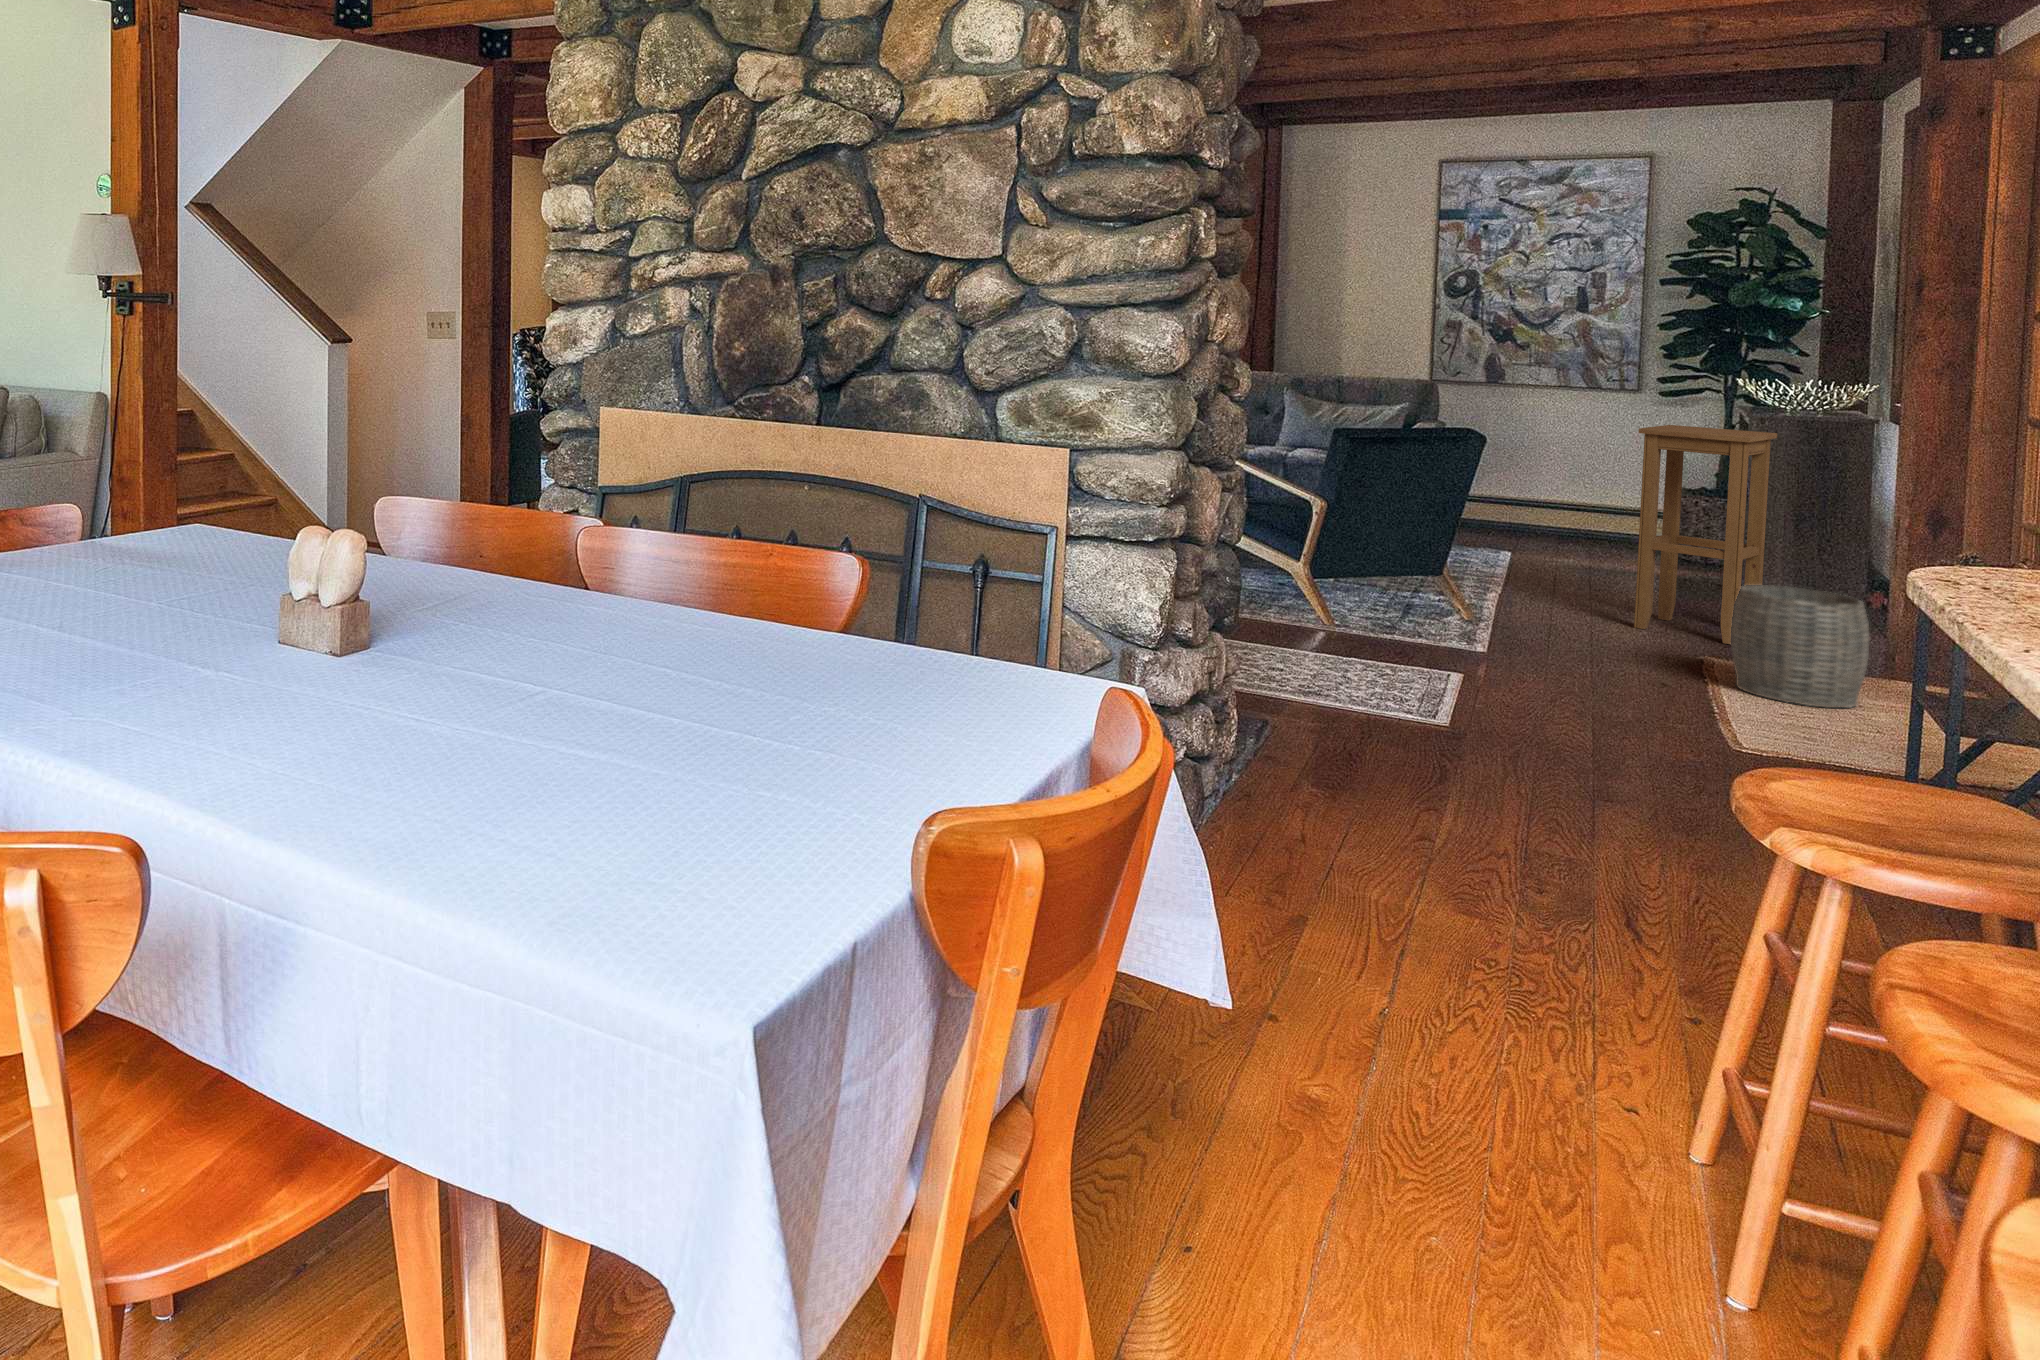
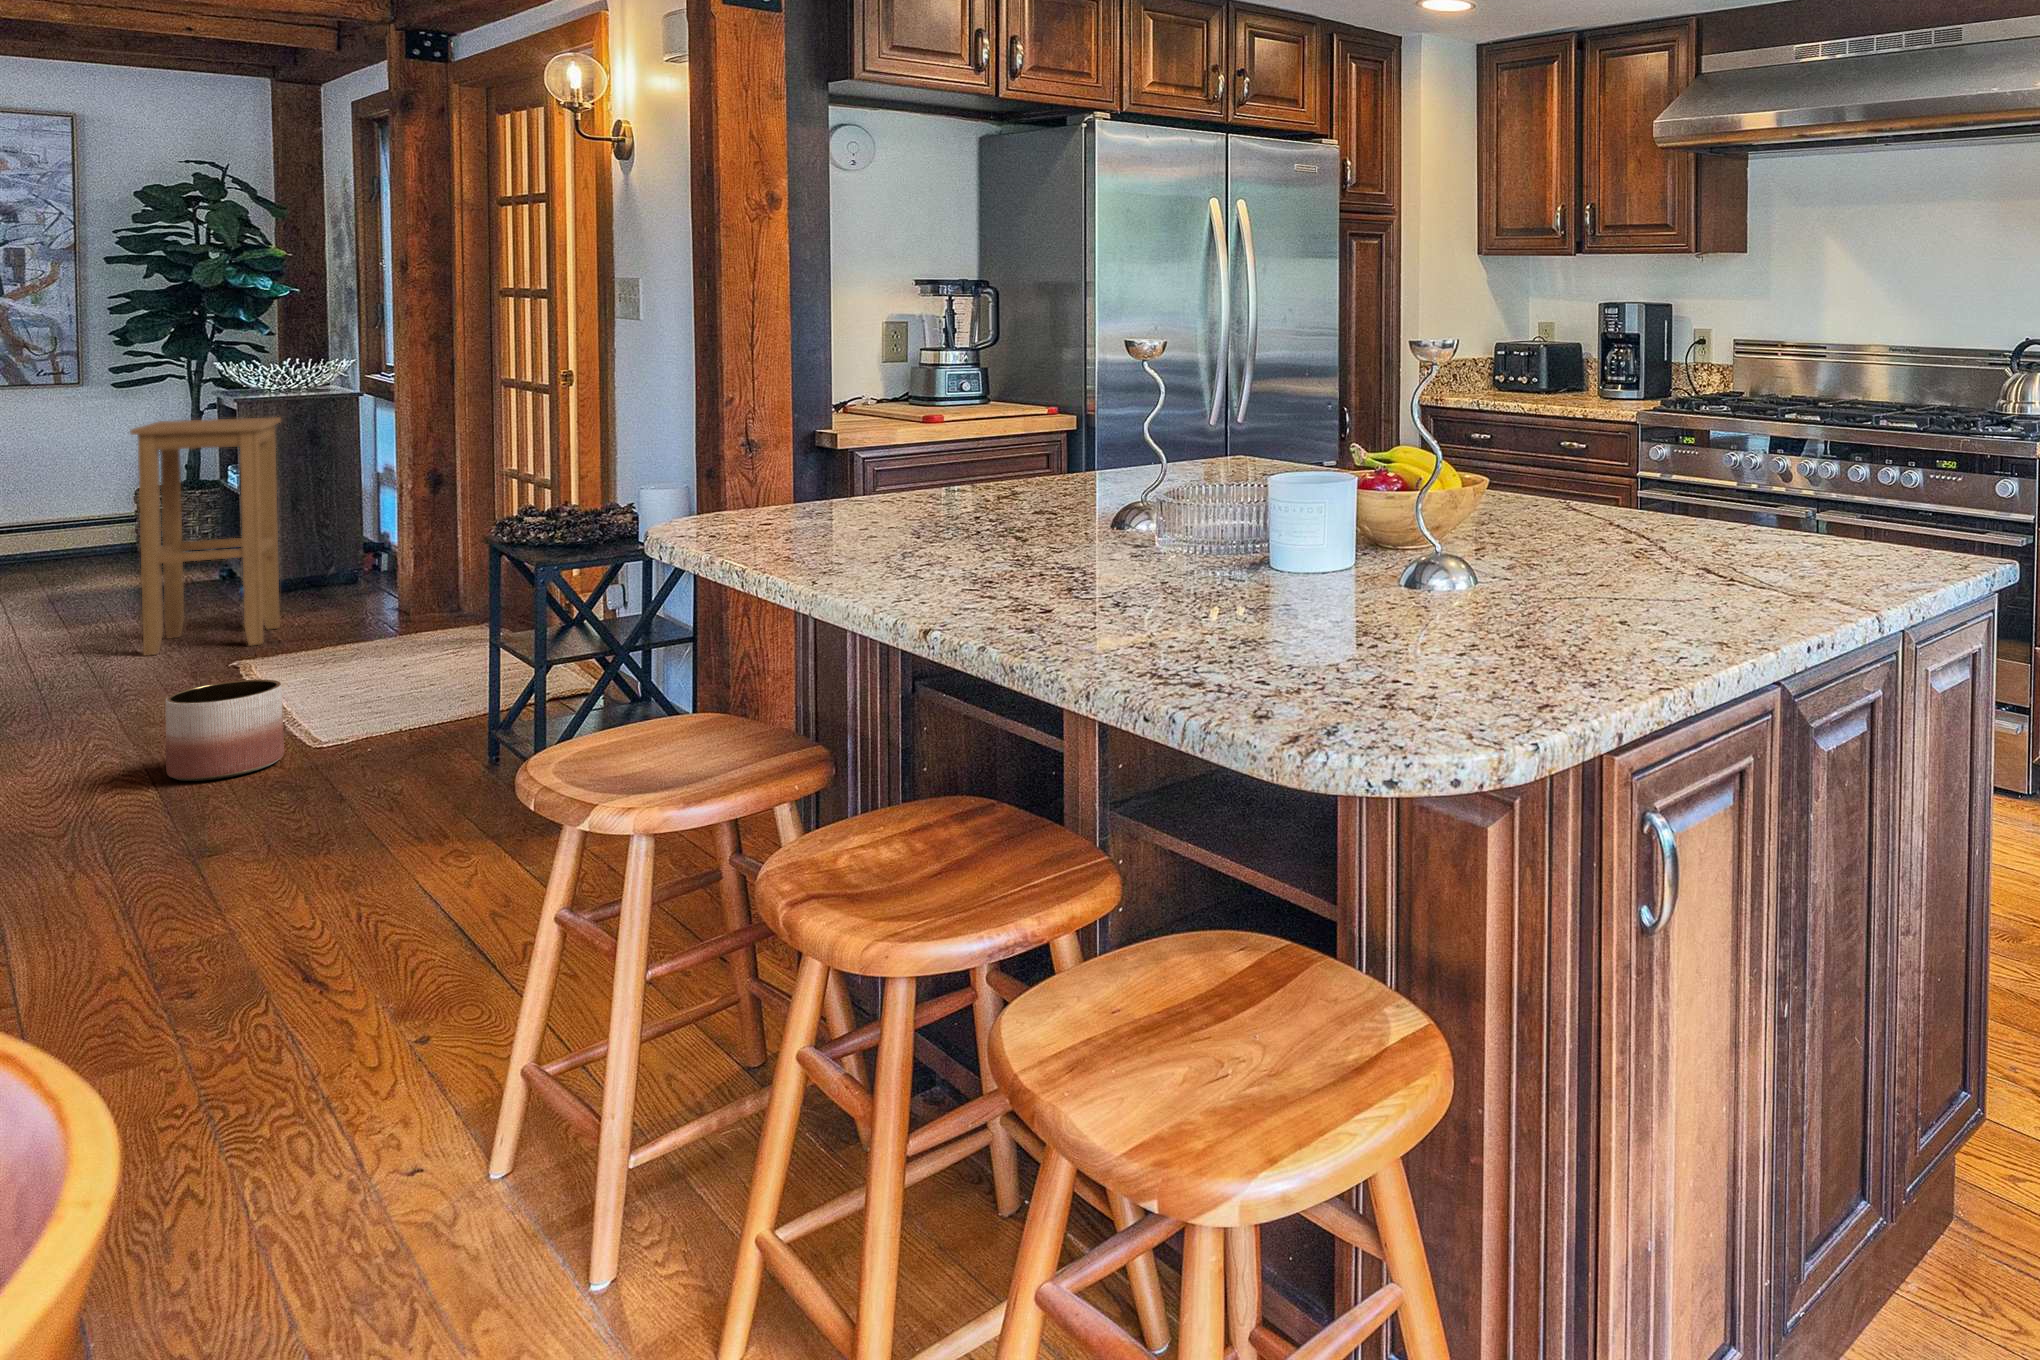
woven basket: present [1731,585,1870,708] -> none [274,568,408,690]
planter: none [1603,656,1706,746] -> present [165,680,284,781]

